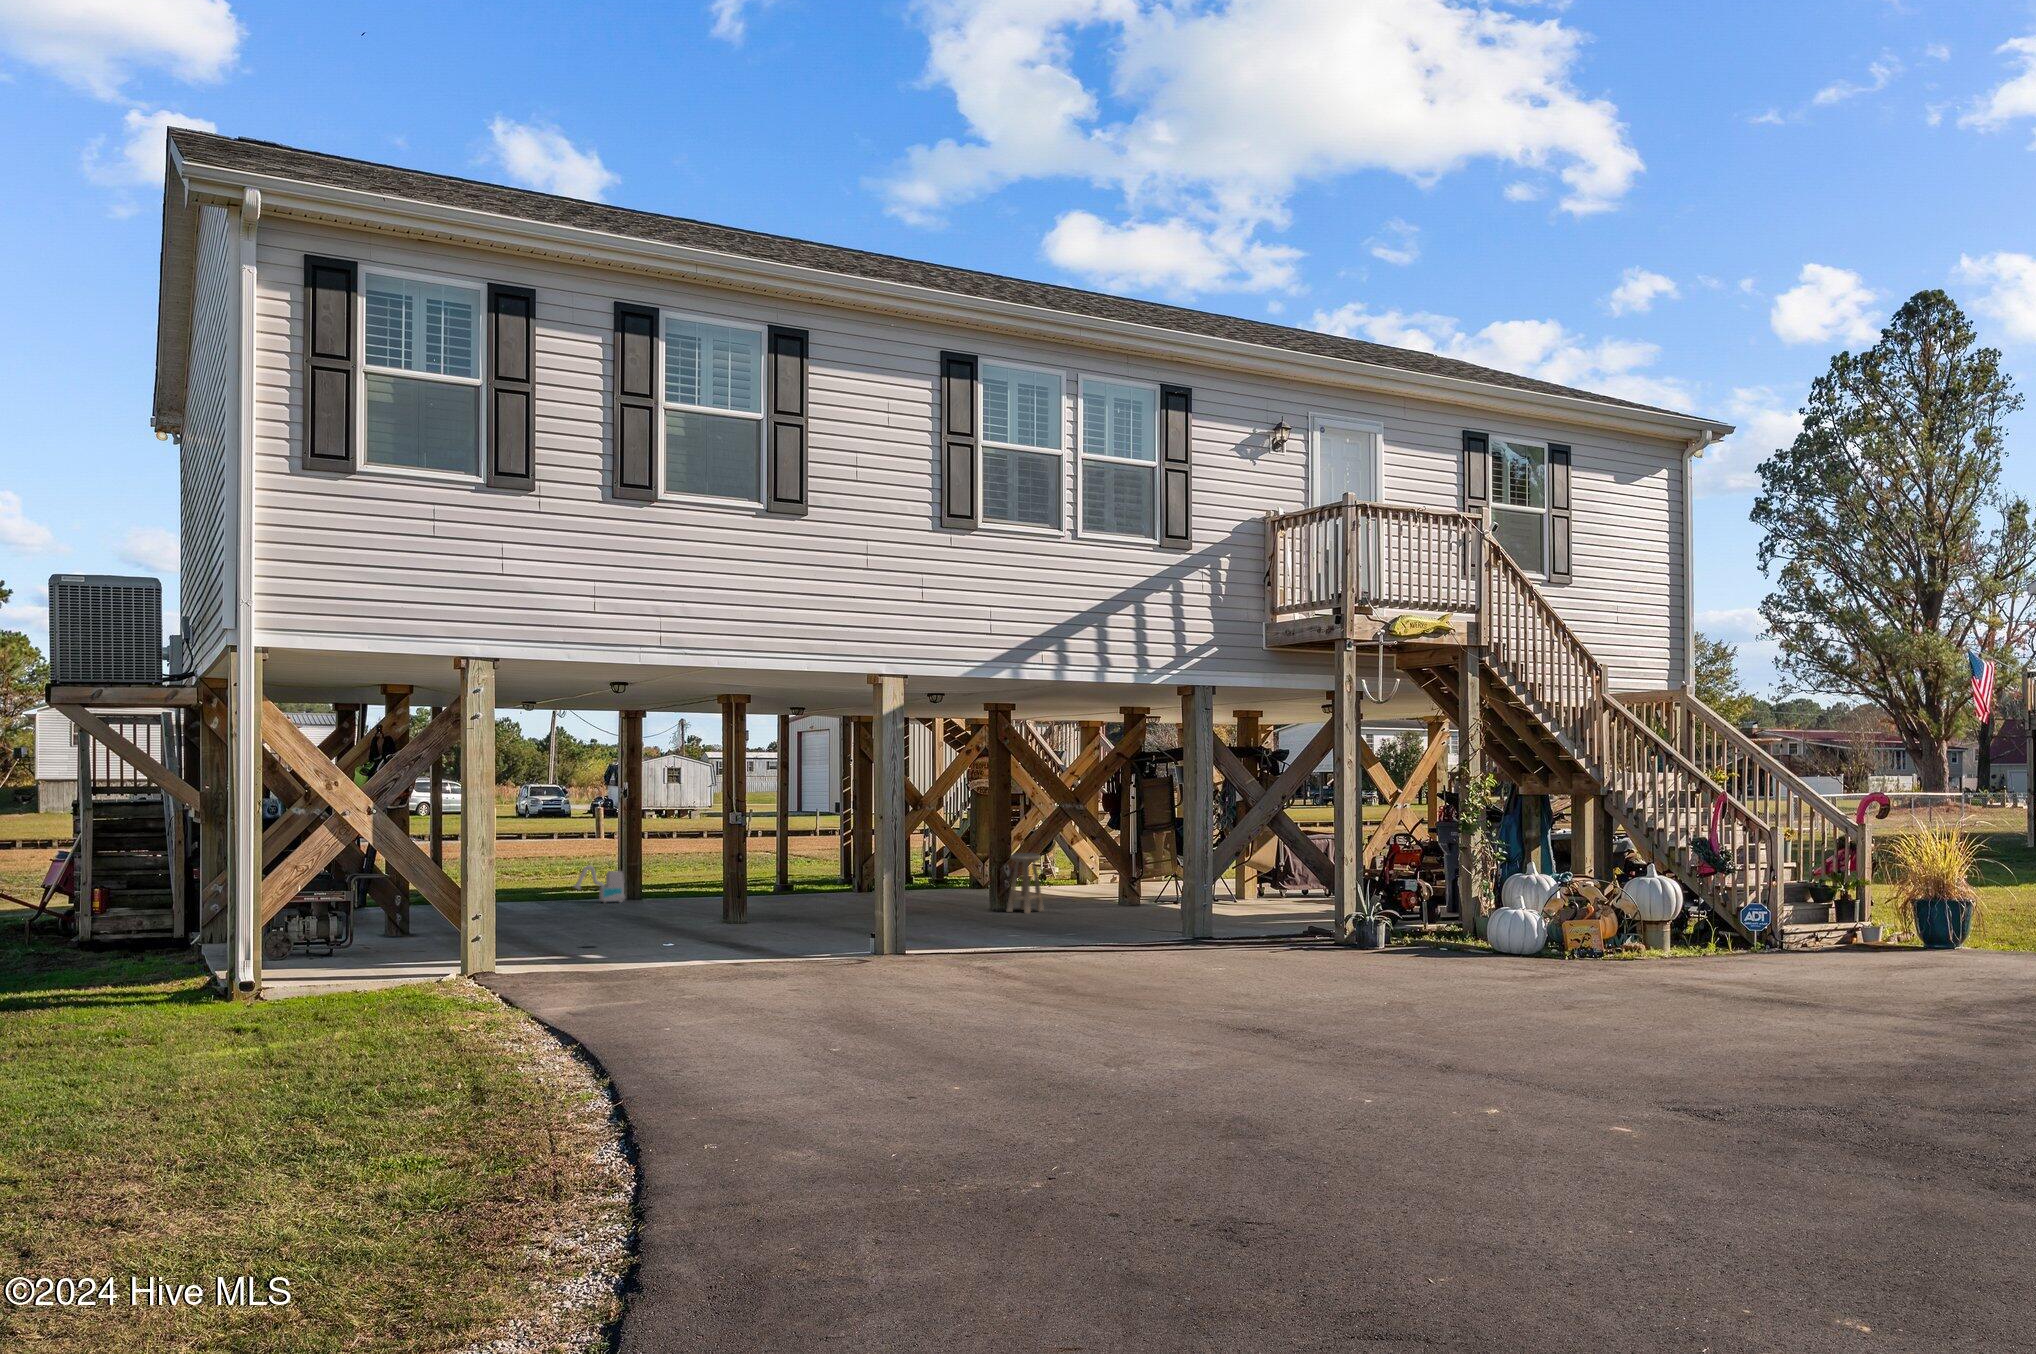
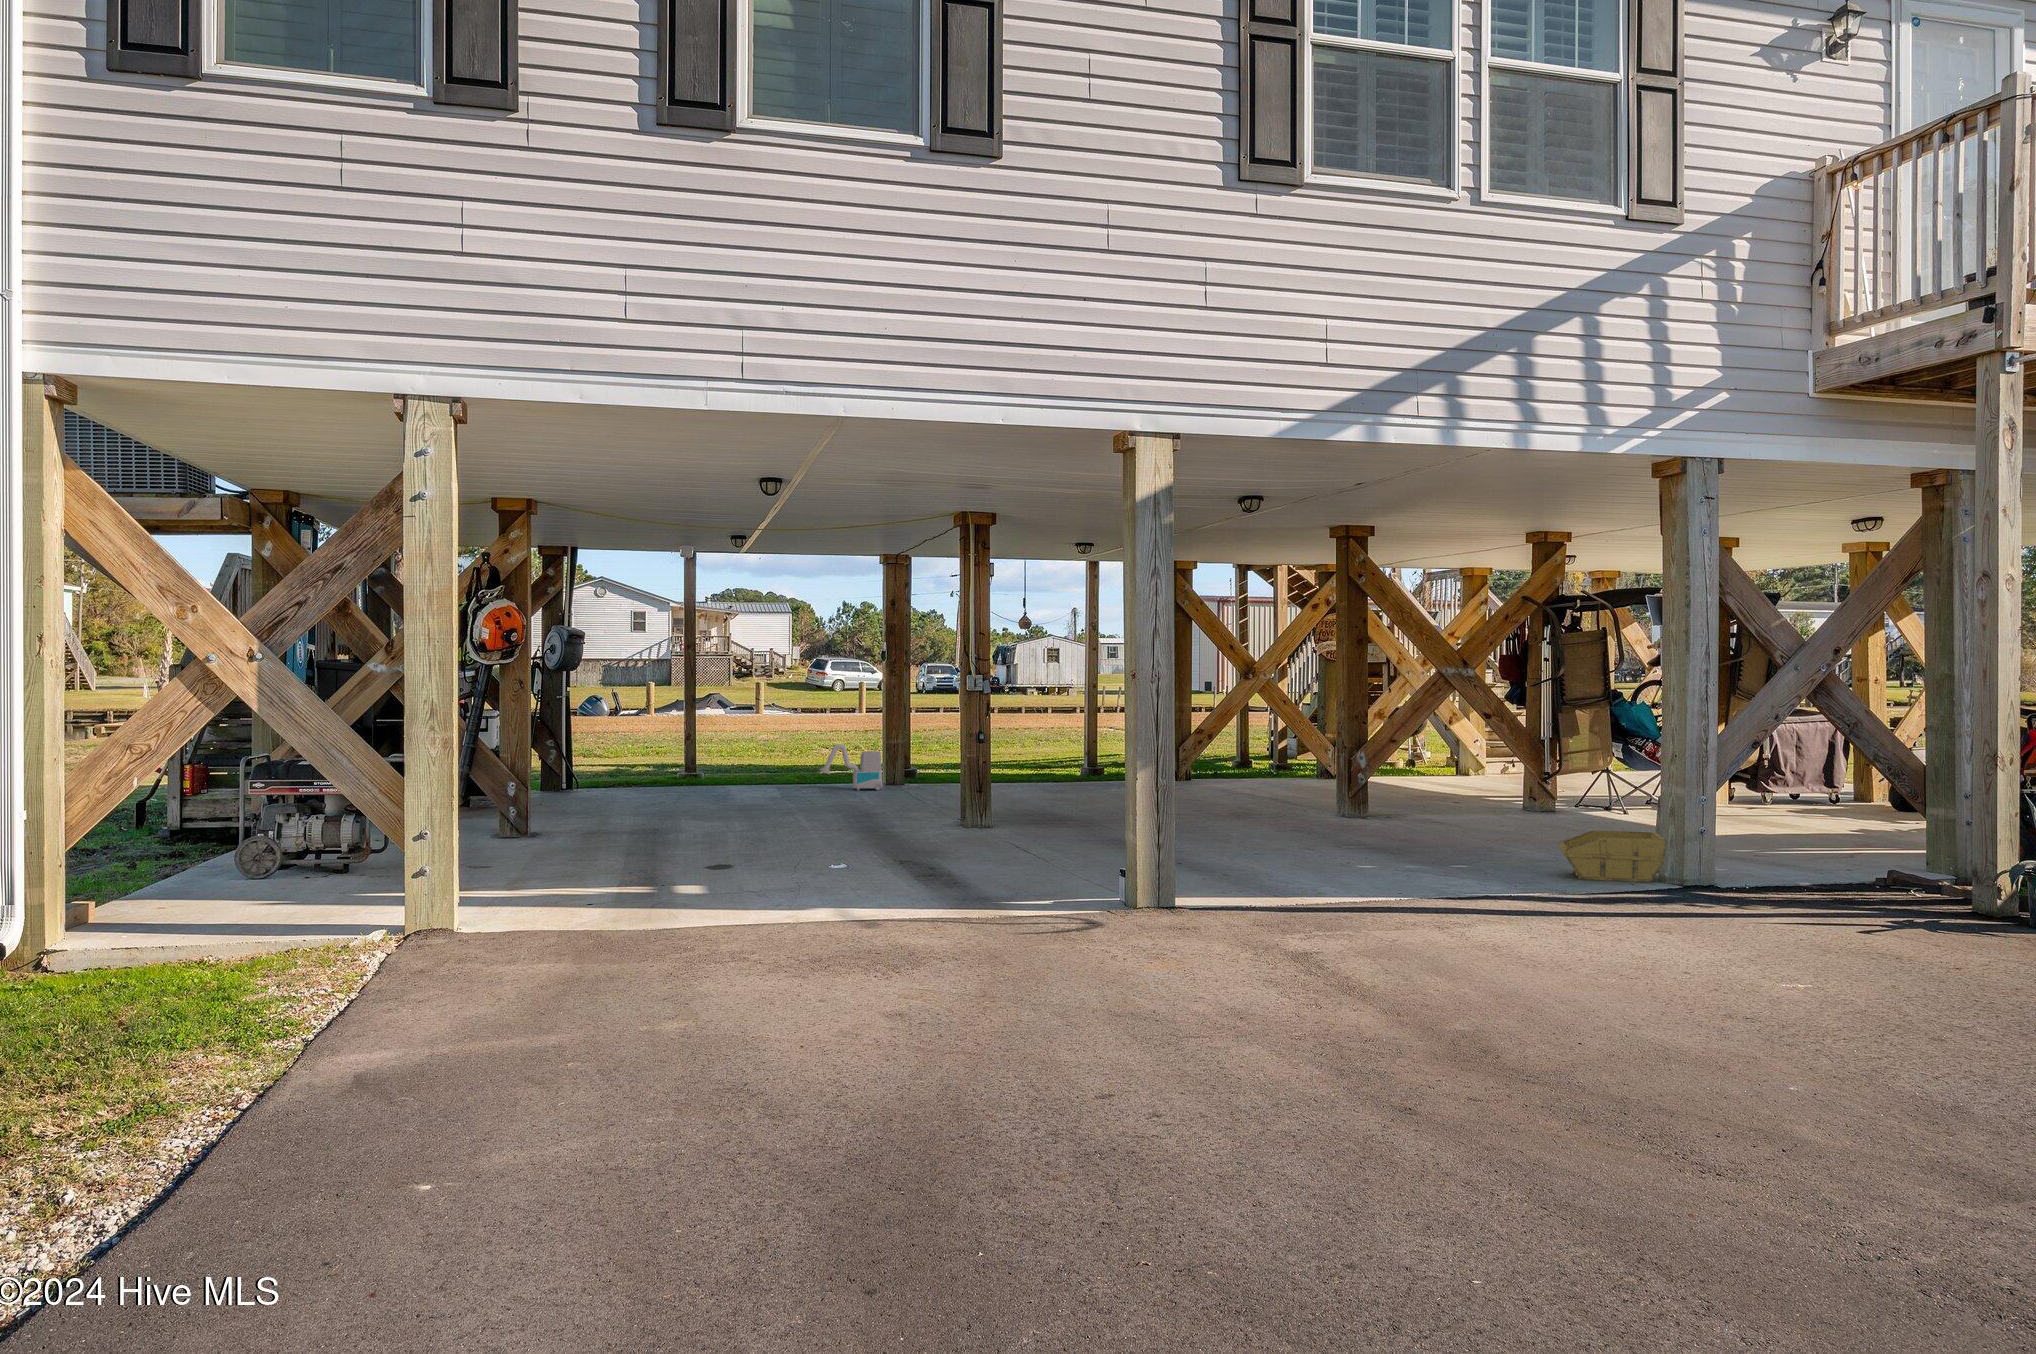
stool: present [1007,853,1044,913] -> none [1363,735,1417,818]
storage bin: none [1128,912,1188,942] -> present [1559,830,1666,882]

